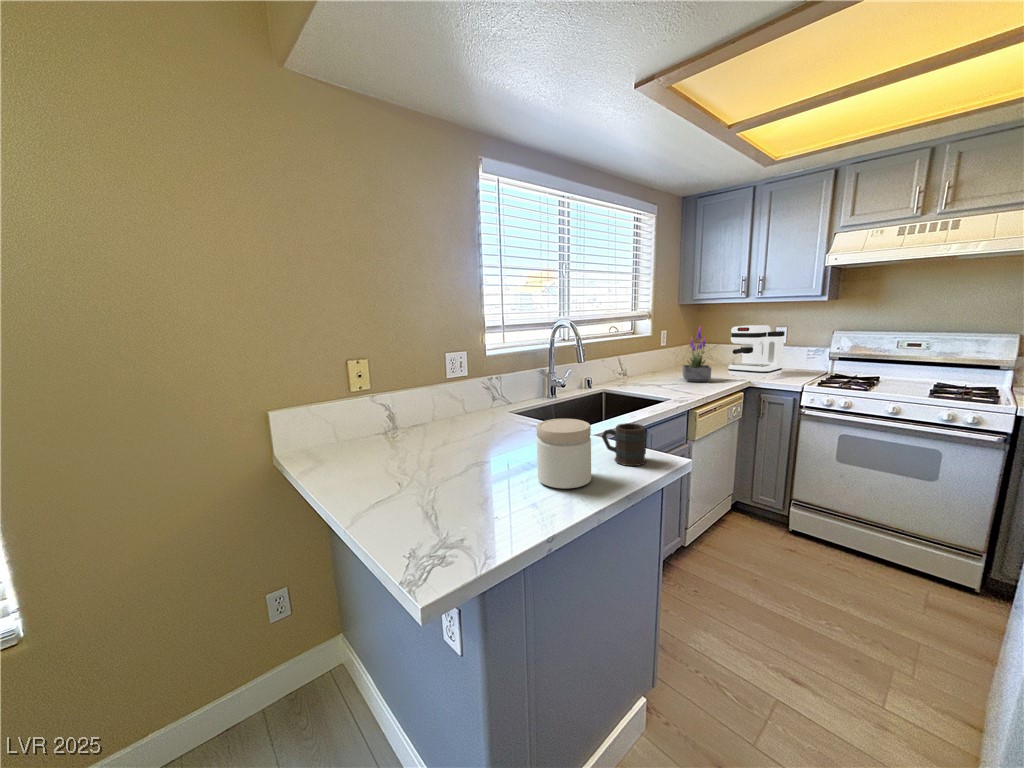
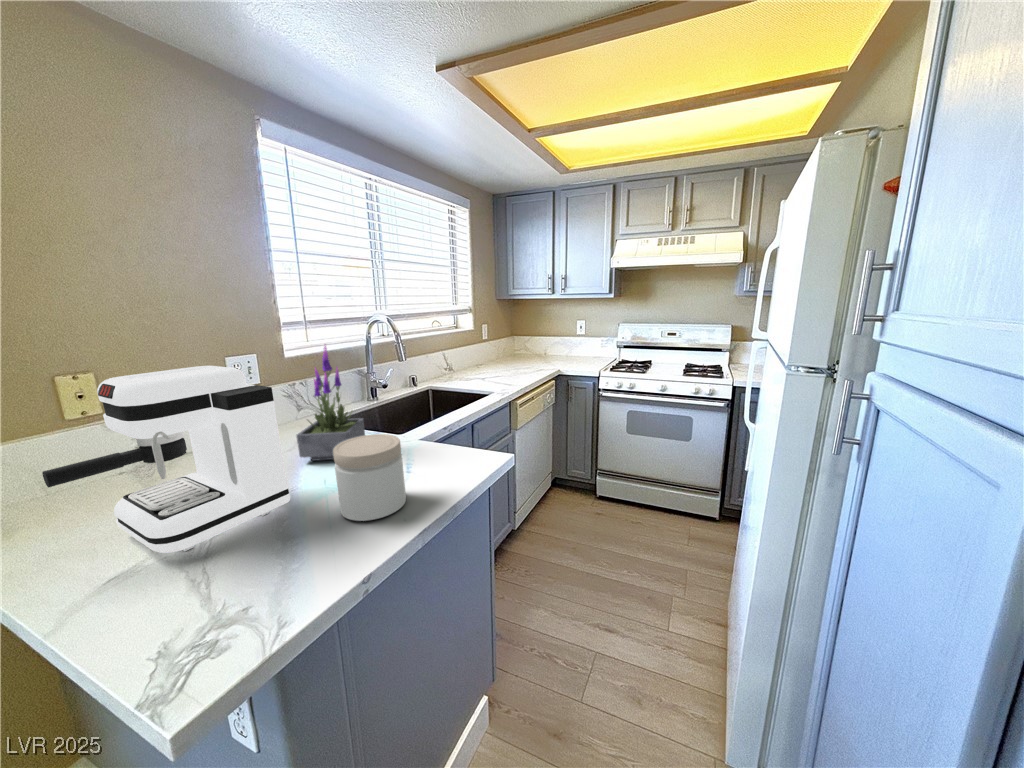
coffee maker: present [728,325,785,378] -> present [42,366,290,553]
potted plant: present [683,327,711,382] -> present [296,346,365,461]
mug: present [602,423,647,466] -> none [419,429,467,476]

